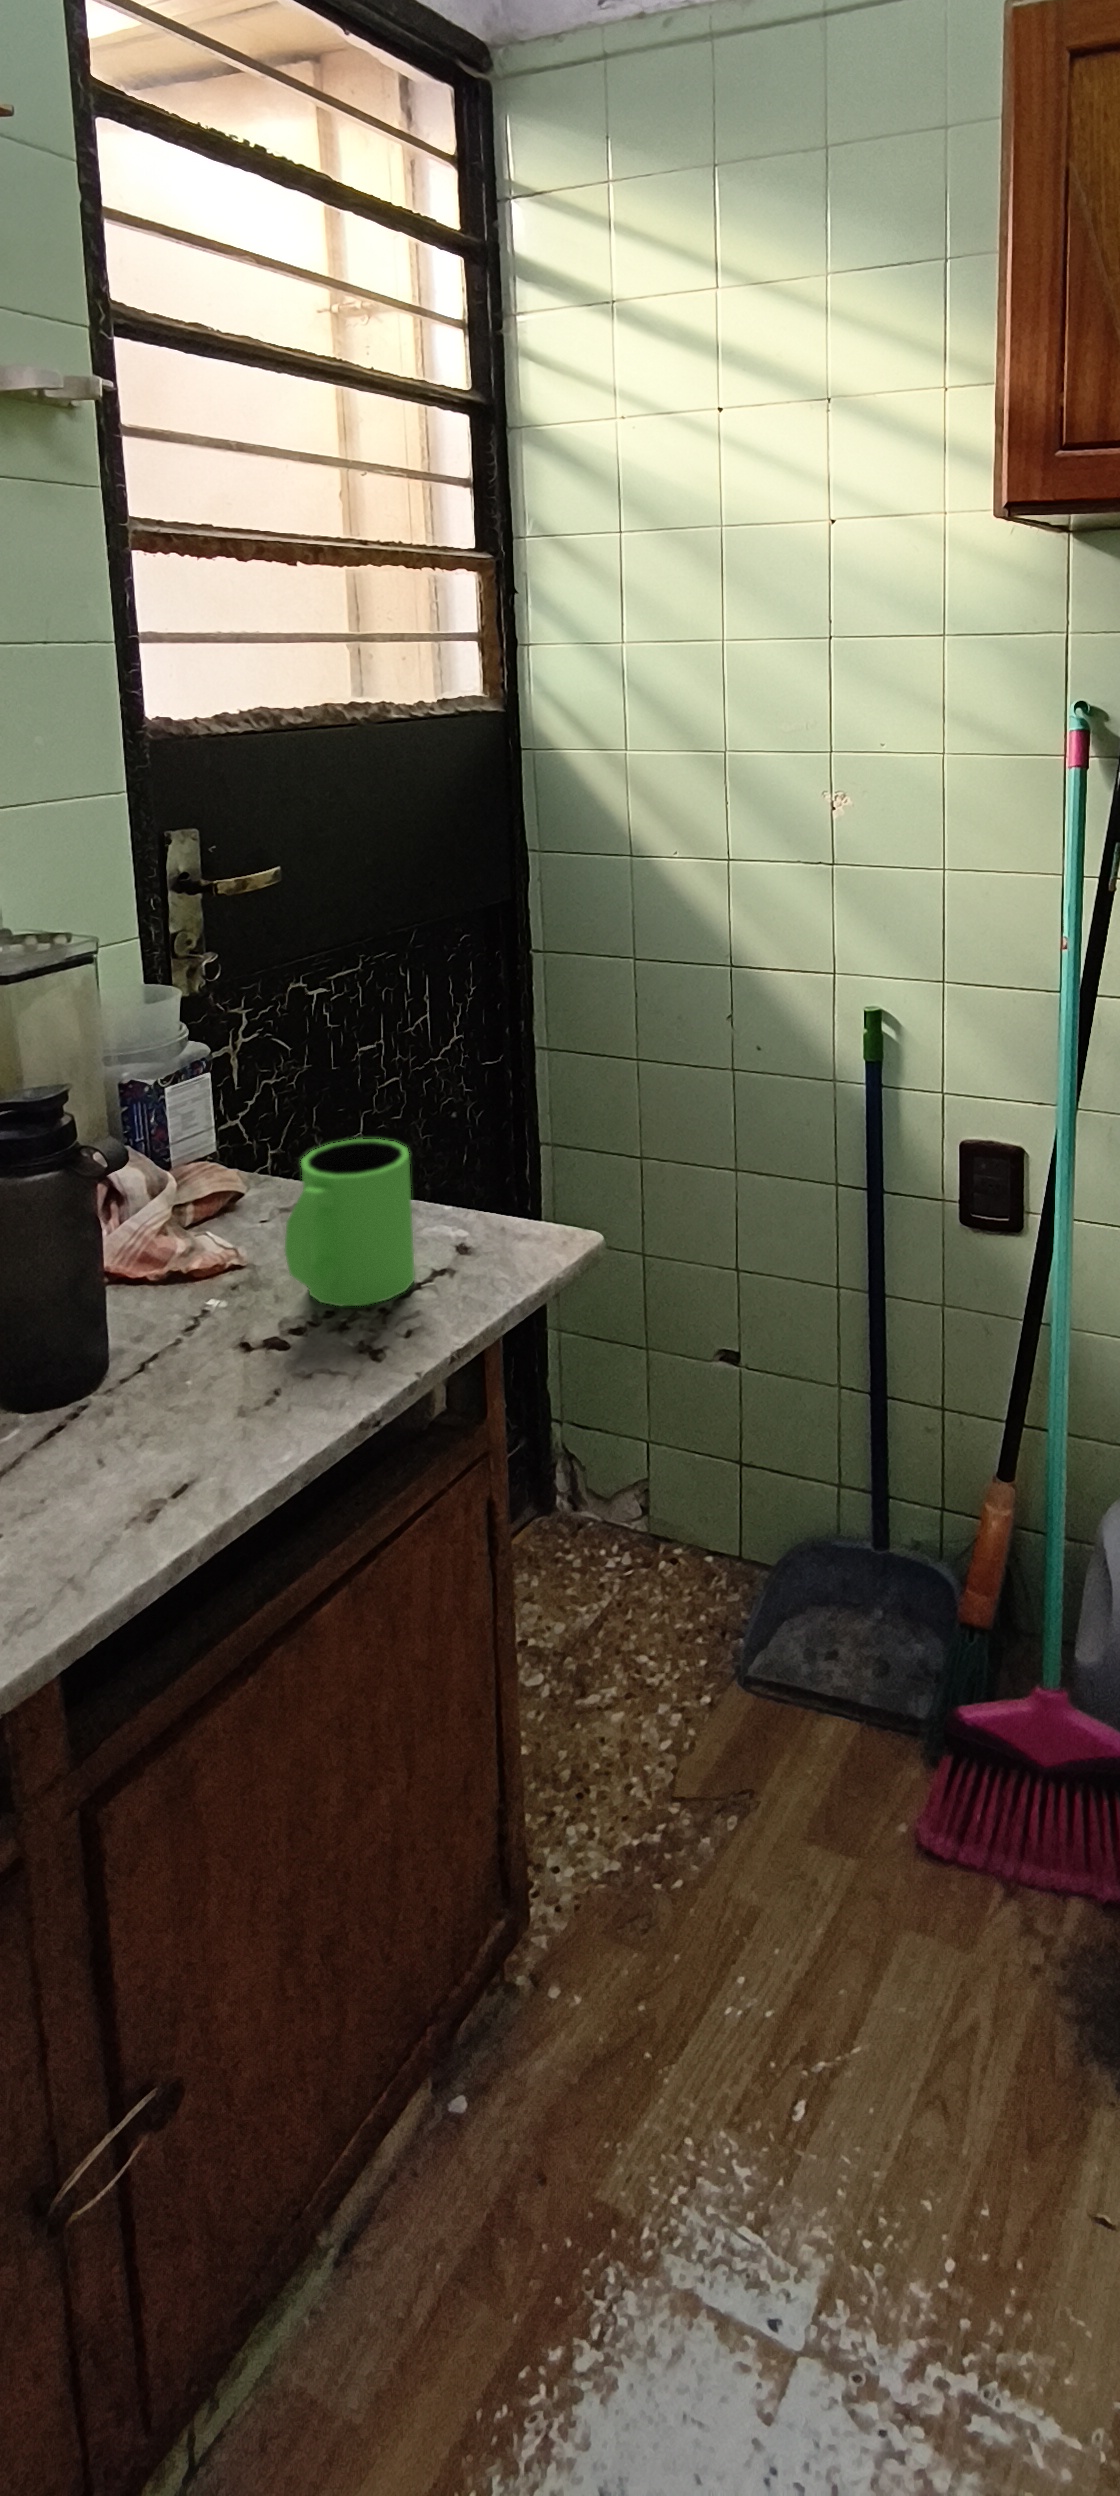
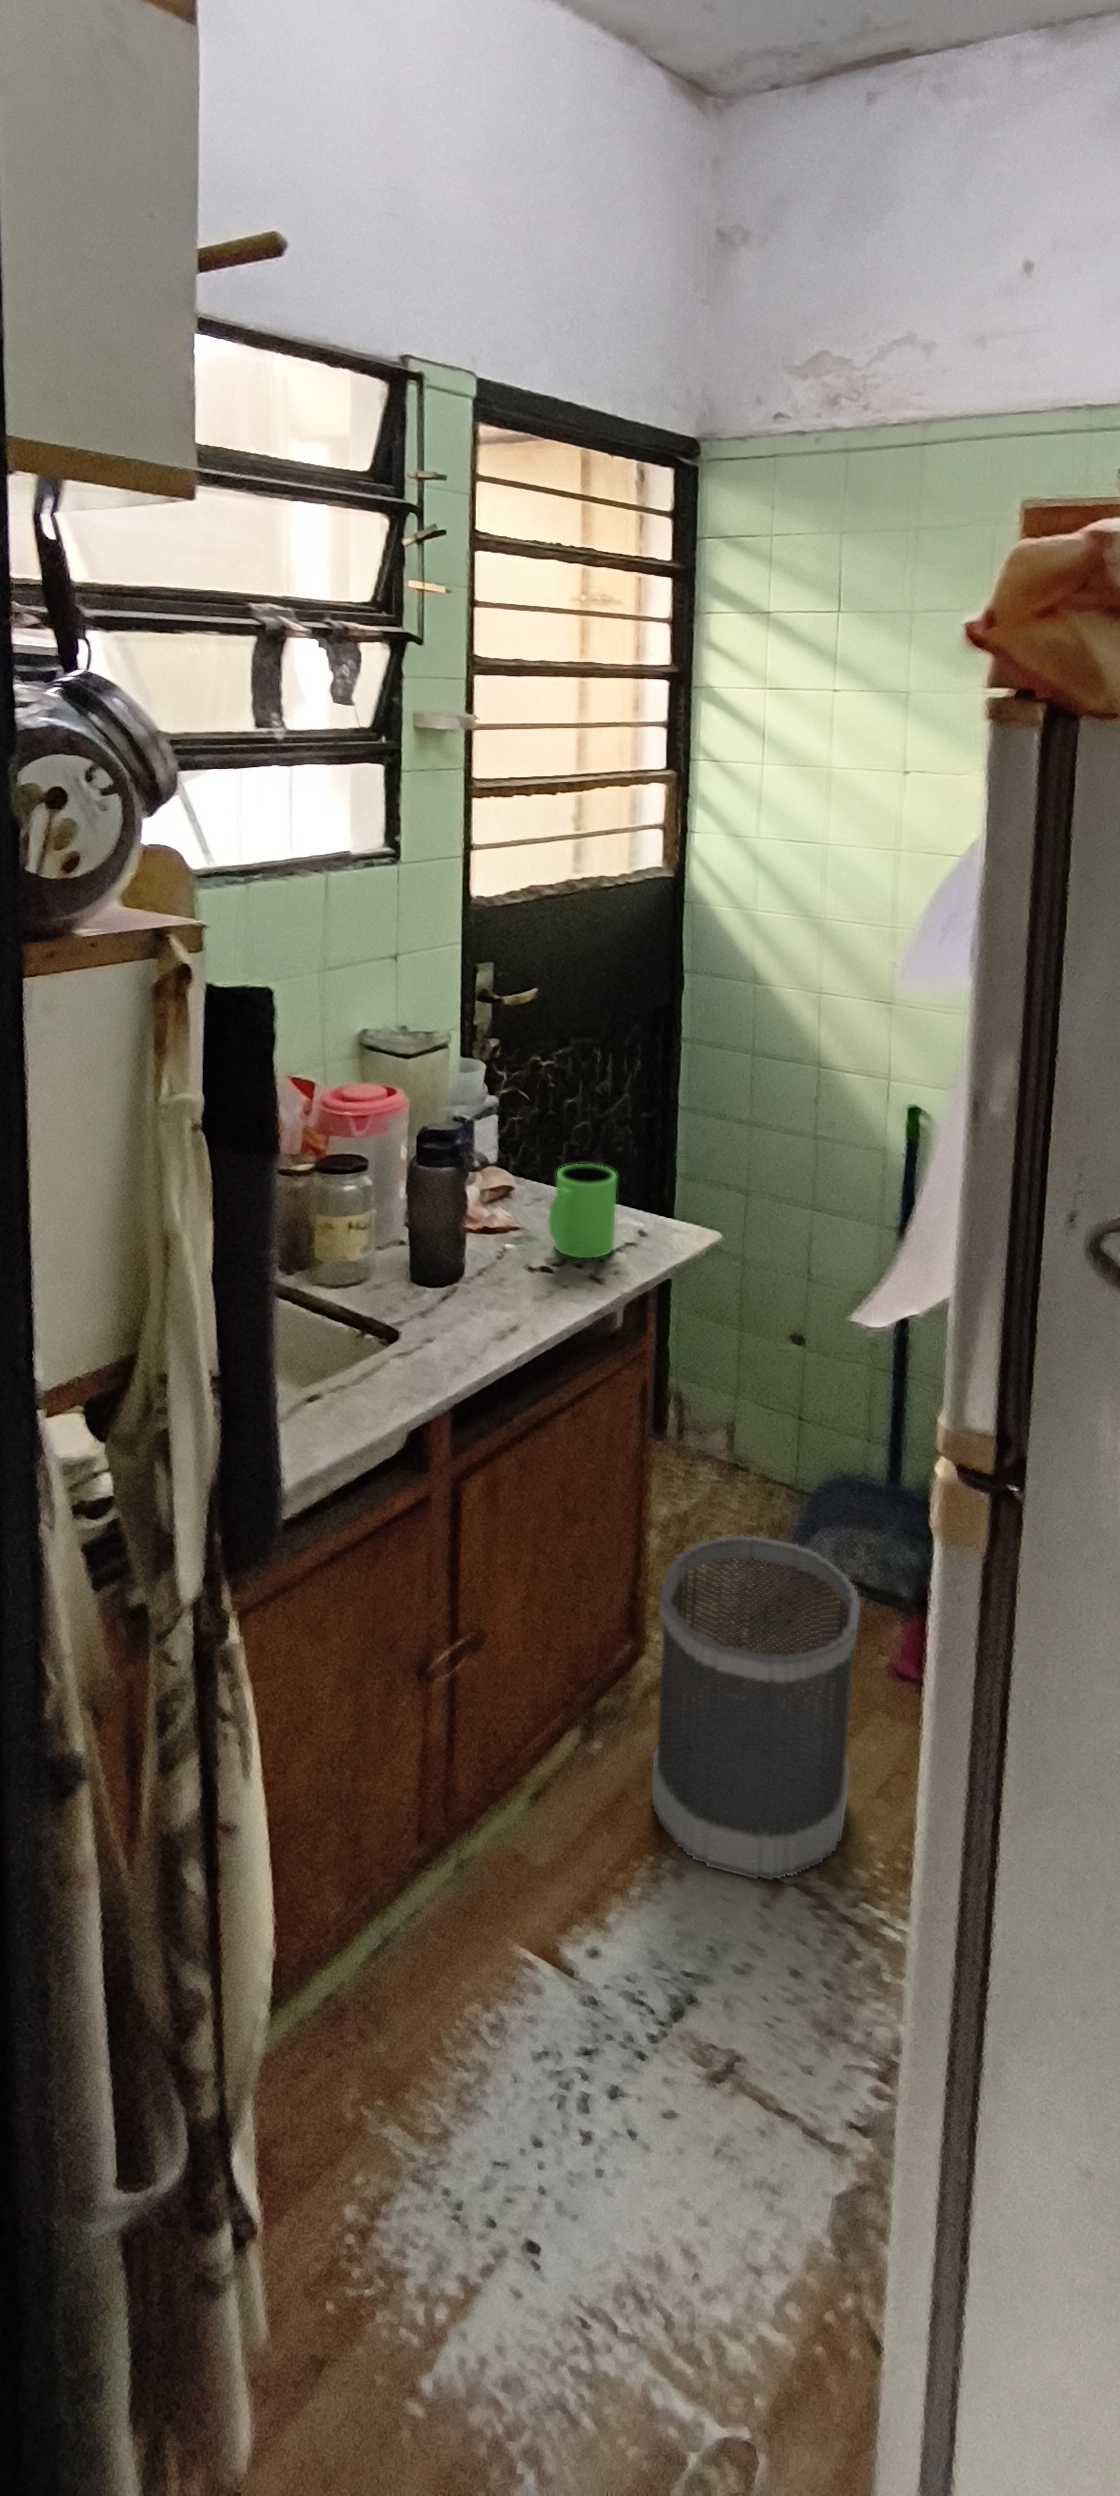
wastebasket: none [538,1715,878,2359] -> present [652,1536,860,1880]

